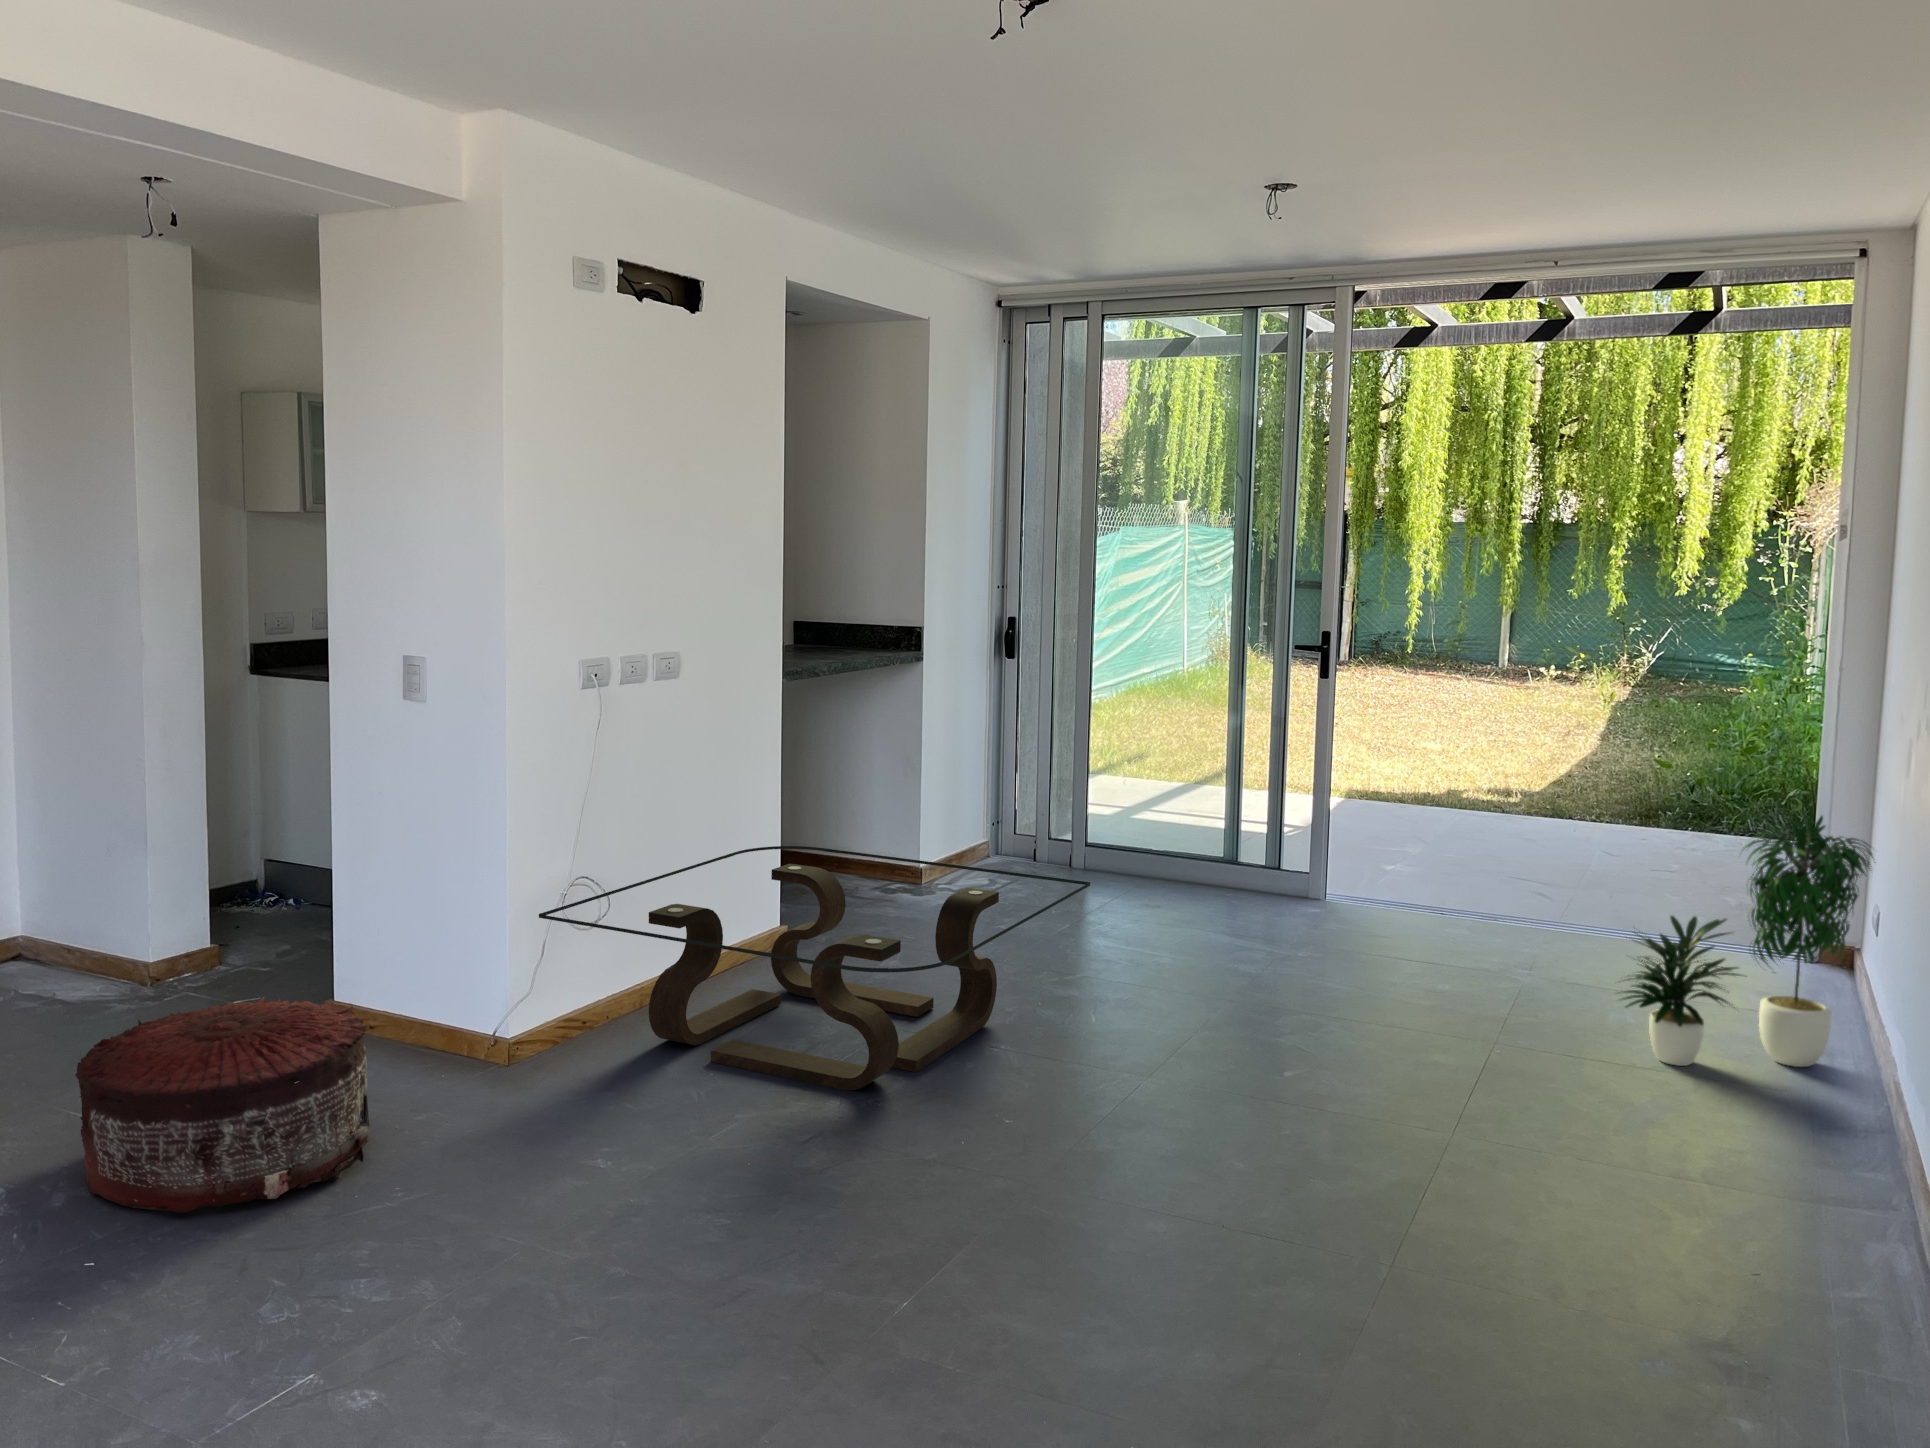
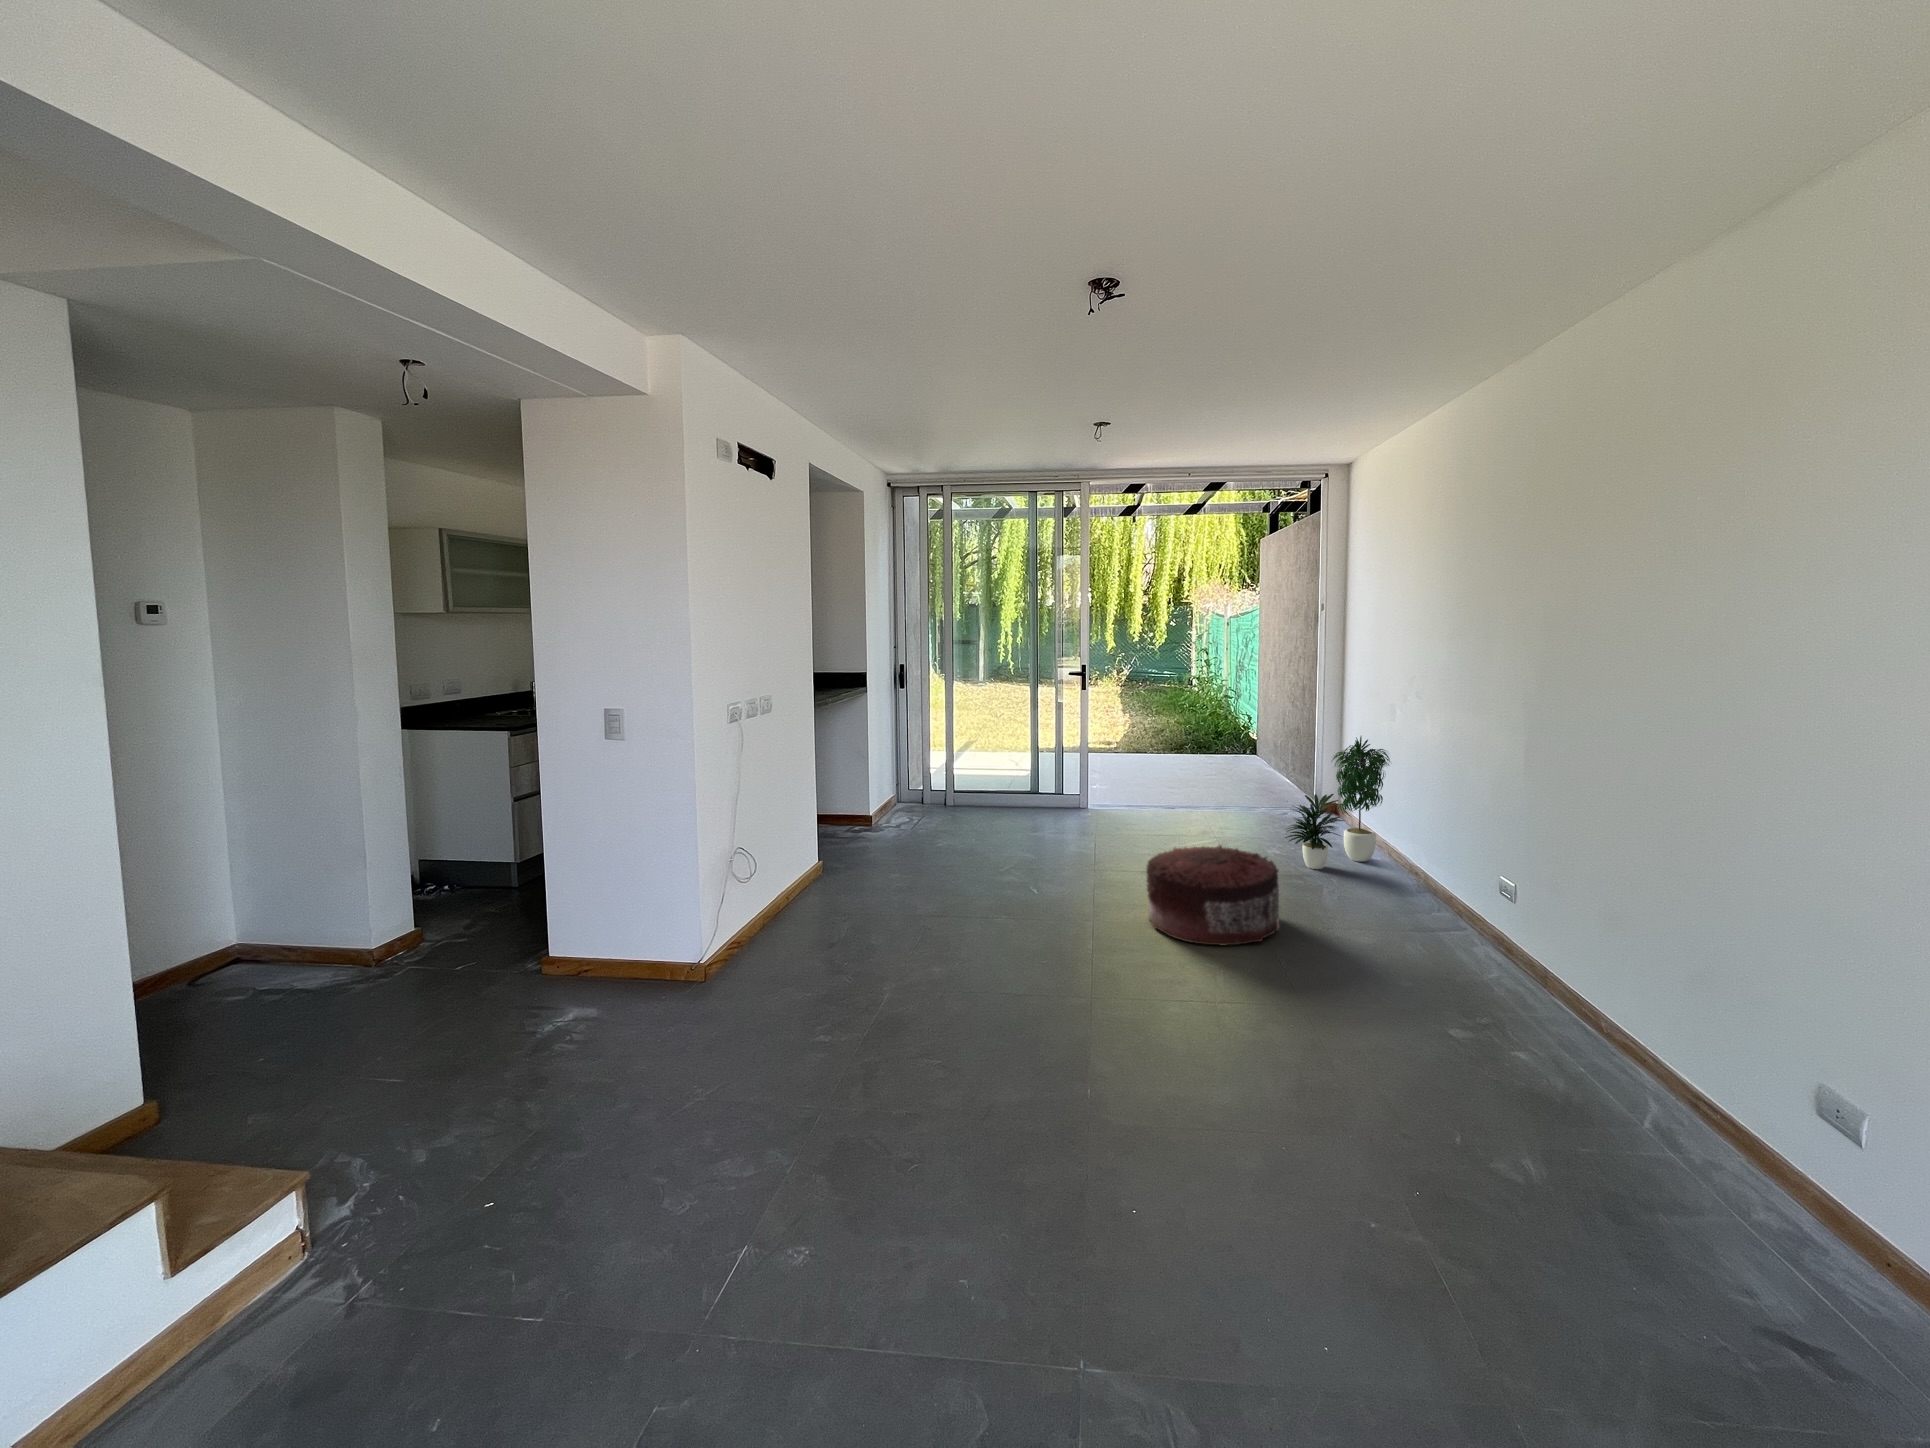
coffee table: present [539,846,1090,1090] -> none [719,811,1028,957]
pouf: present [75,997,370,1213] -> present [1146,845,1279,945]

